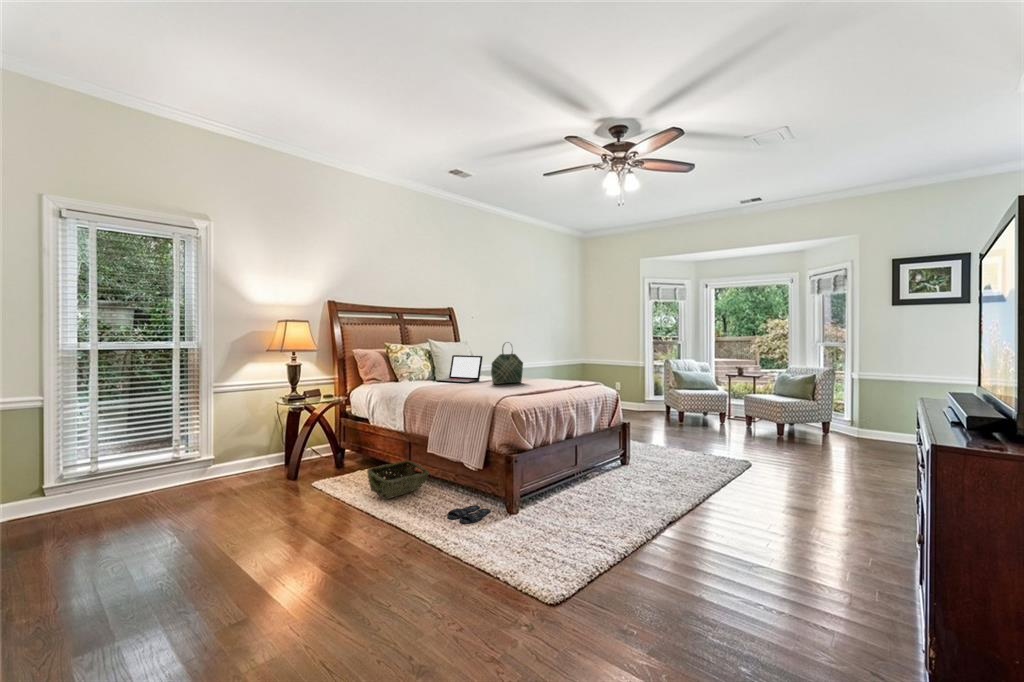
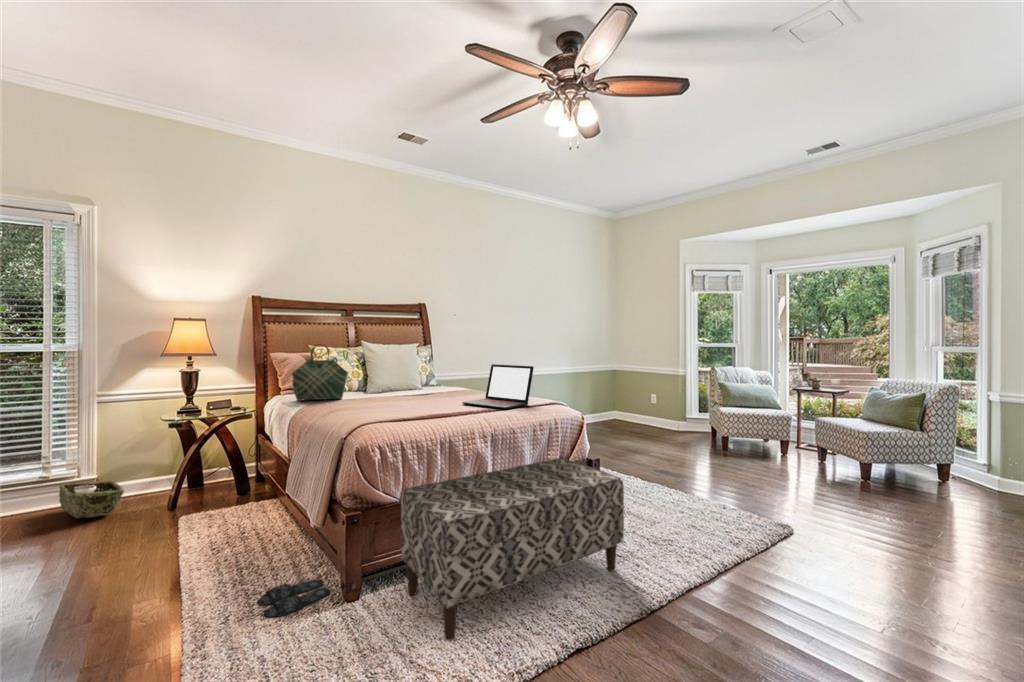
tote bag: present [491,344,523,384] -> present [292,344,348,401]
laptop: present [436,355,483,383] -> present [462,364,534,409]
bench: none [536,420,664,523] -> present [401,458,624,640]
woven basket: present [367,461,429,499] -> present [59,481,124,518]

